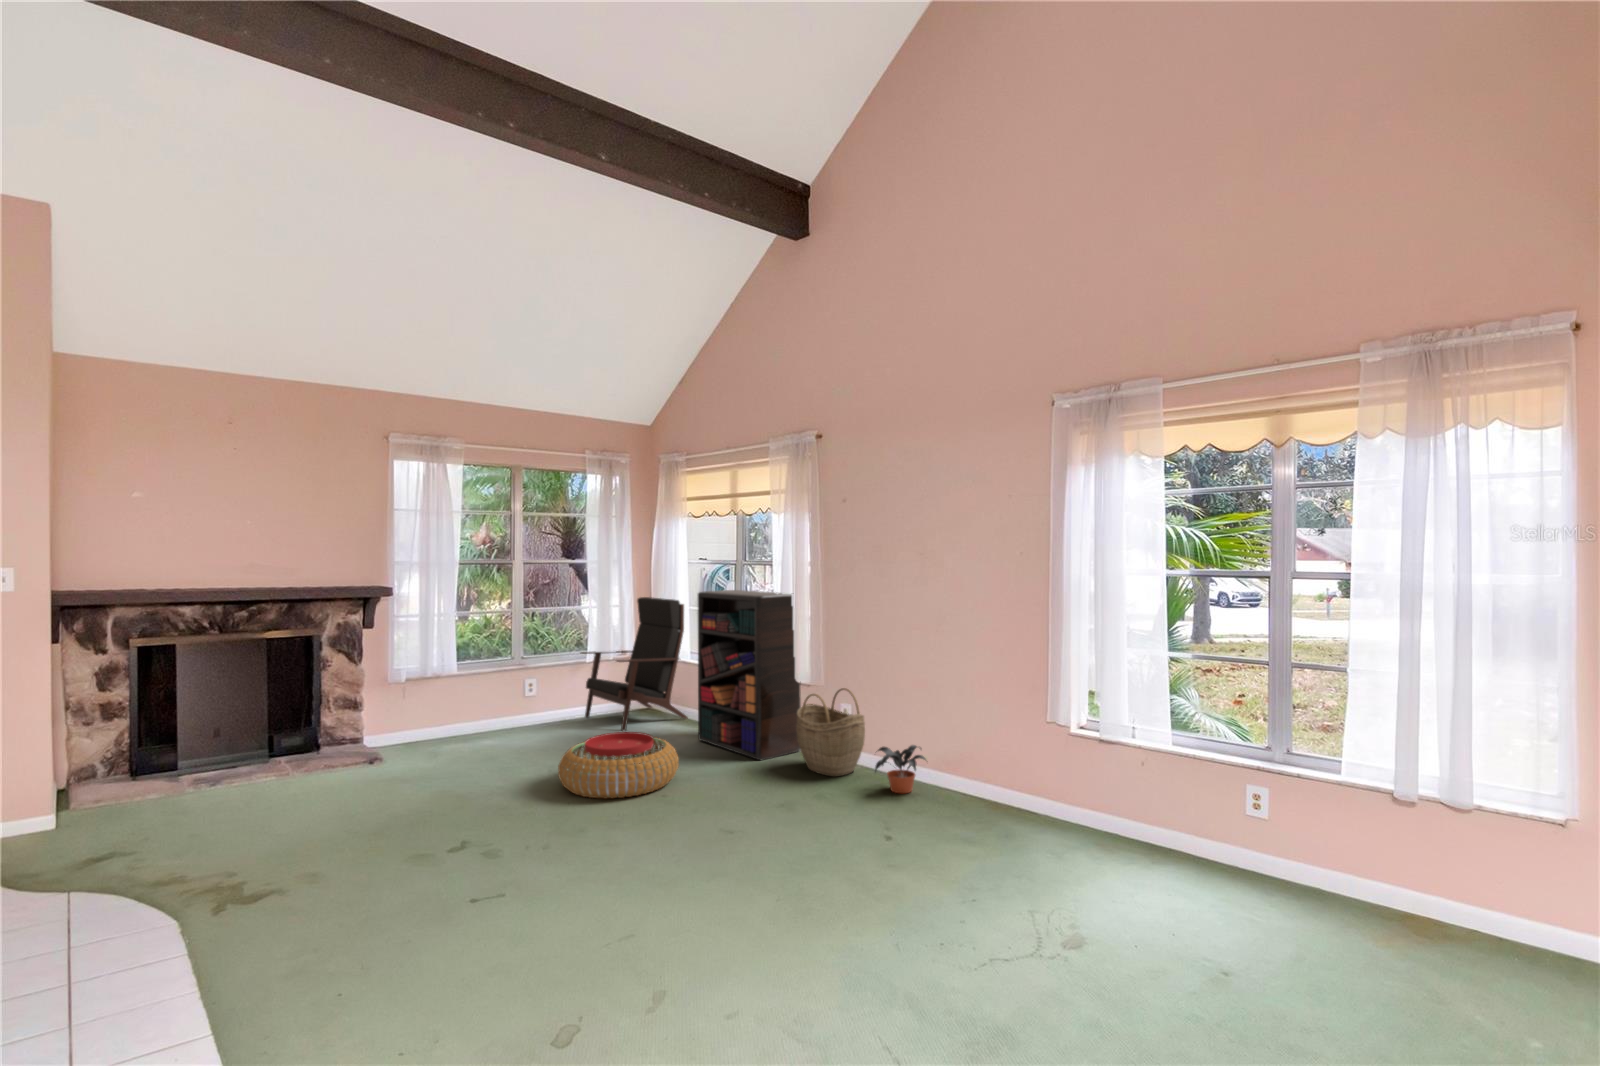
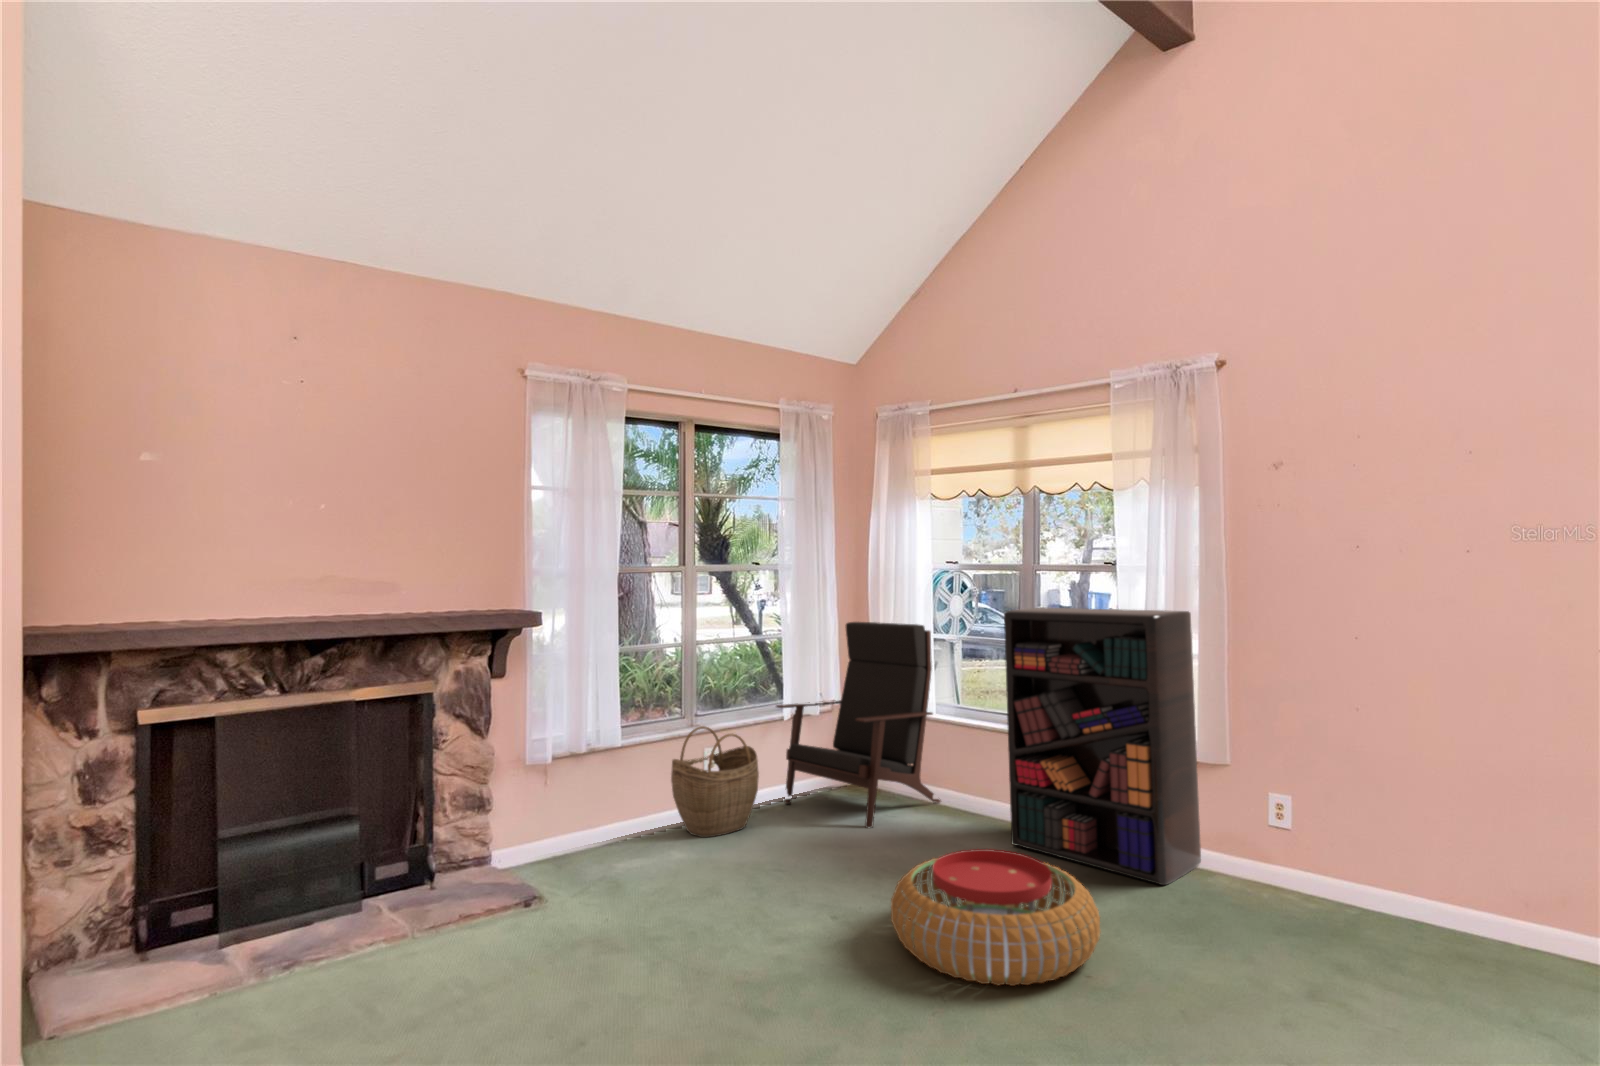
woven basket: present [797,688,865,777] -> present [671,726,759,837]
potted plant: present [875,745,926,793] -> none [1440,868,1569,960]

